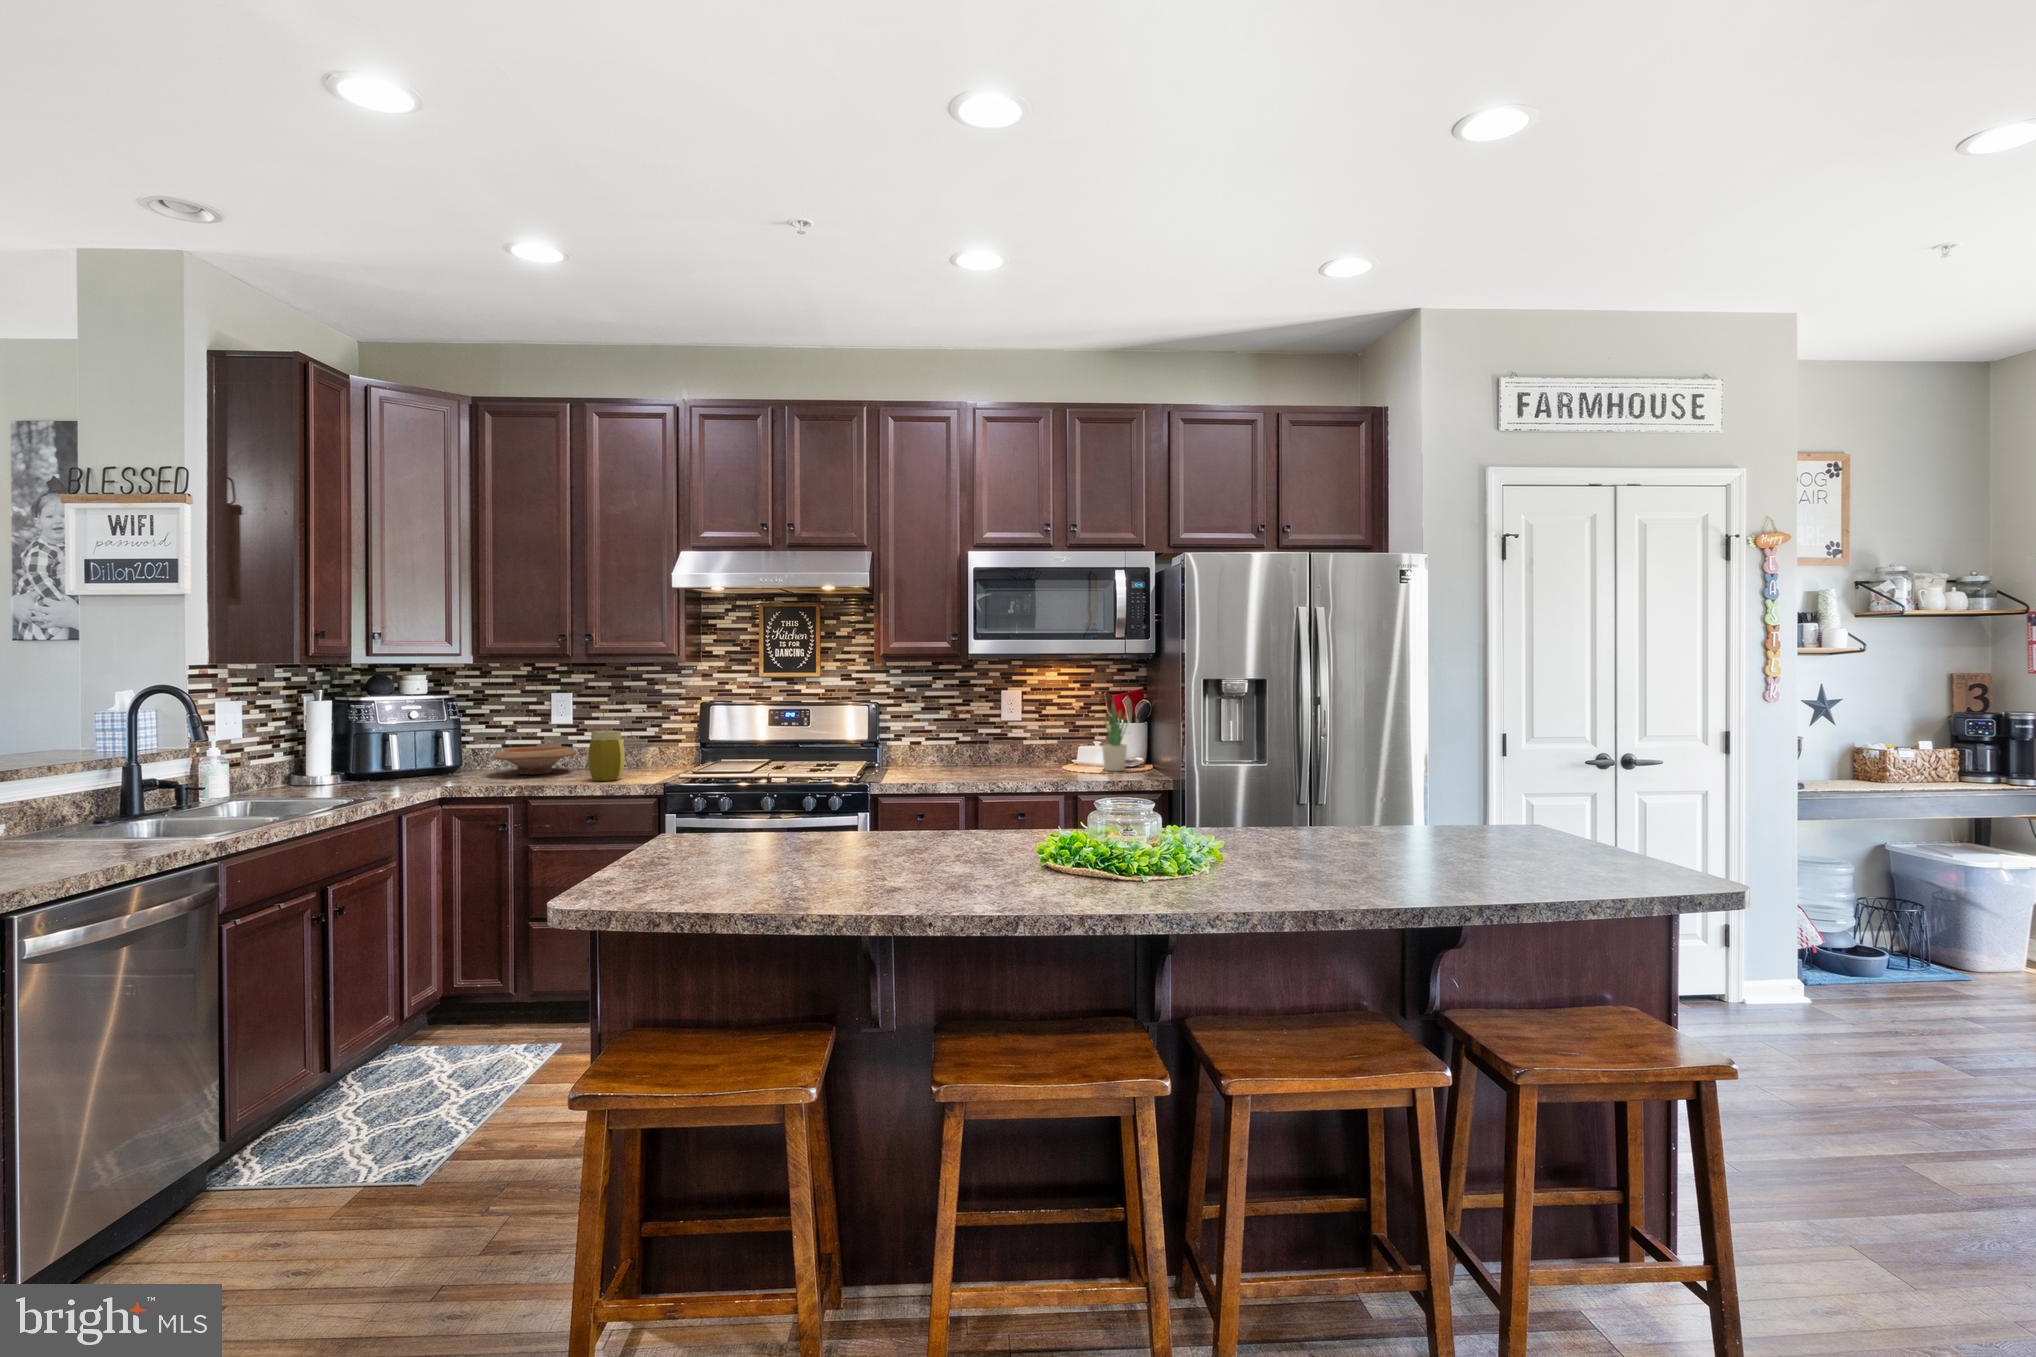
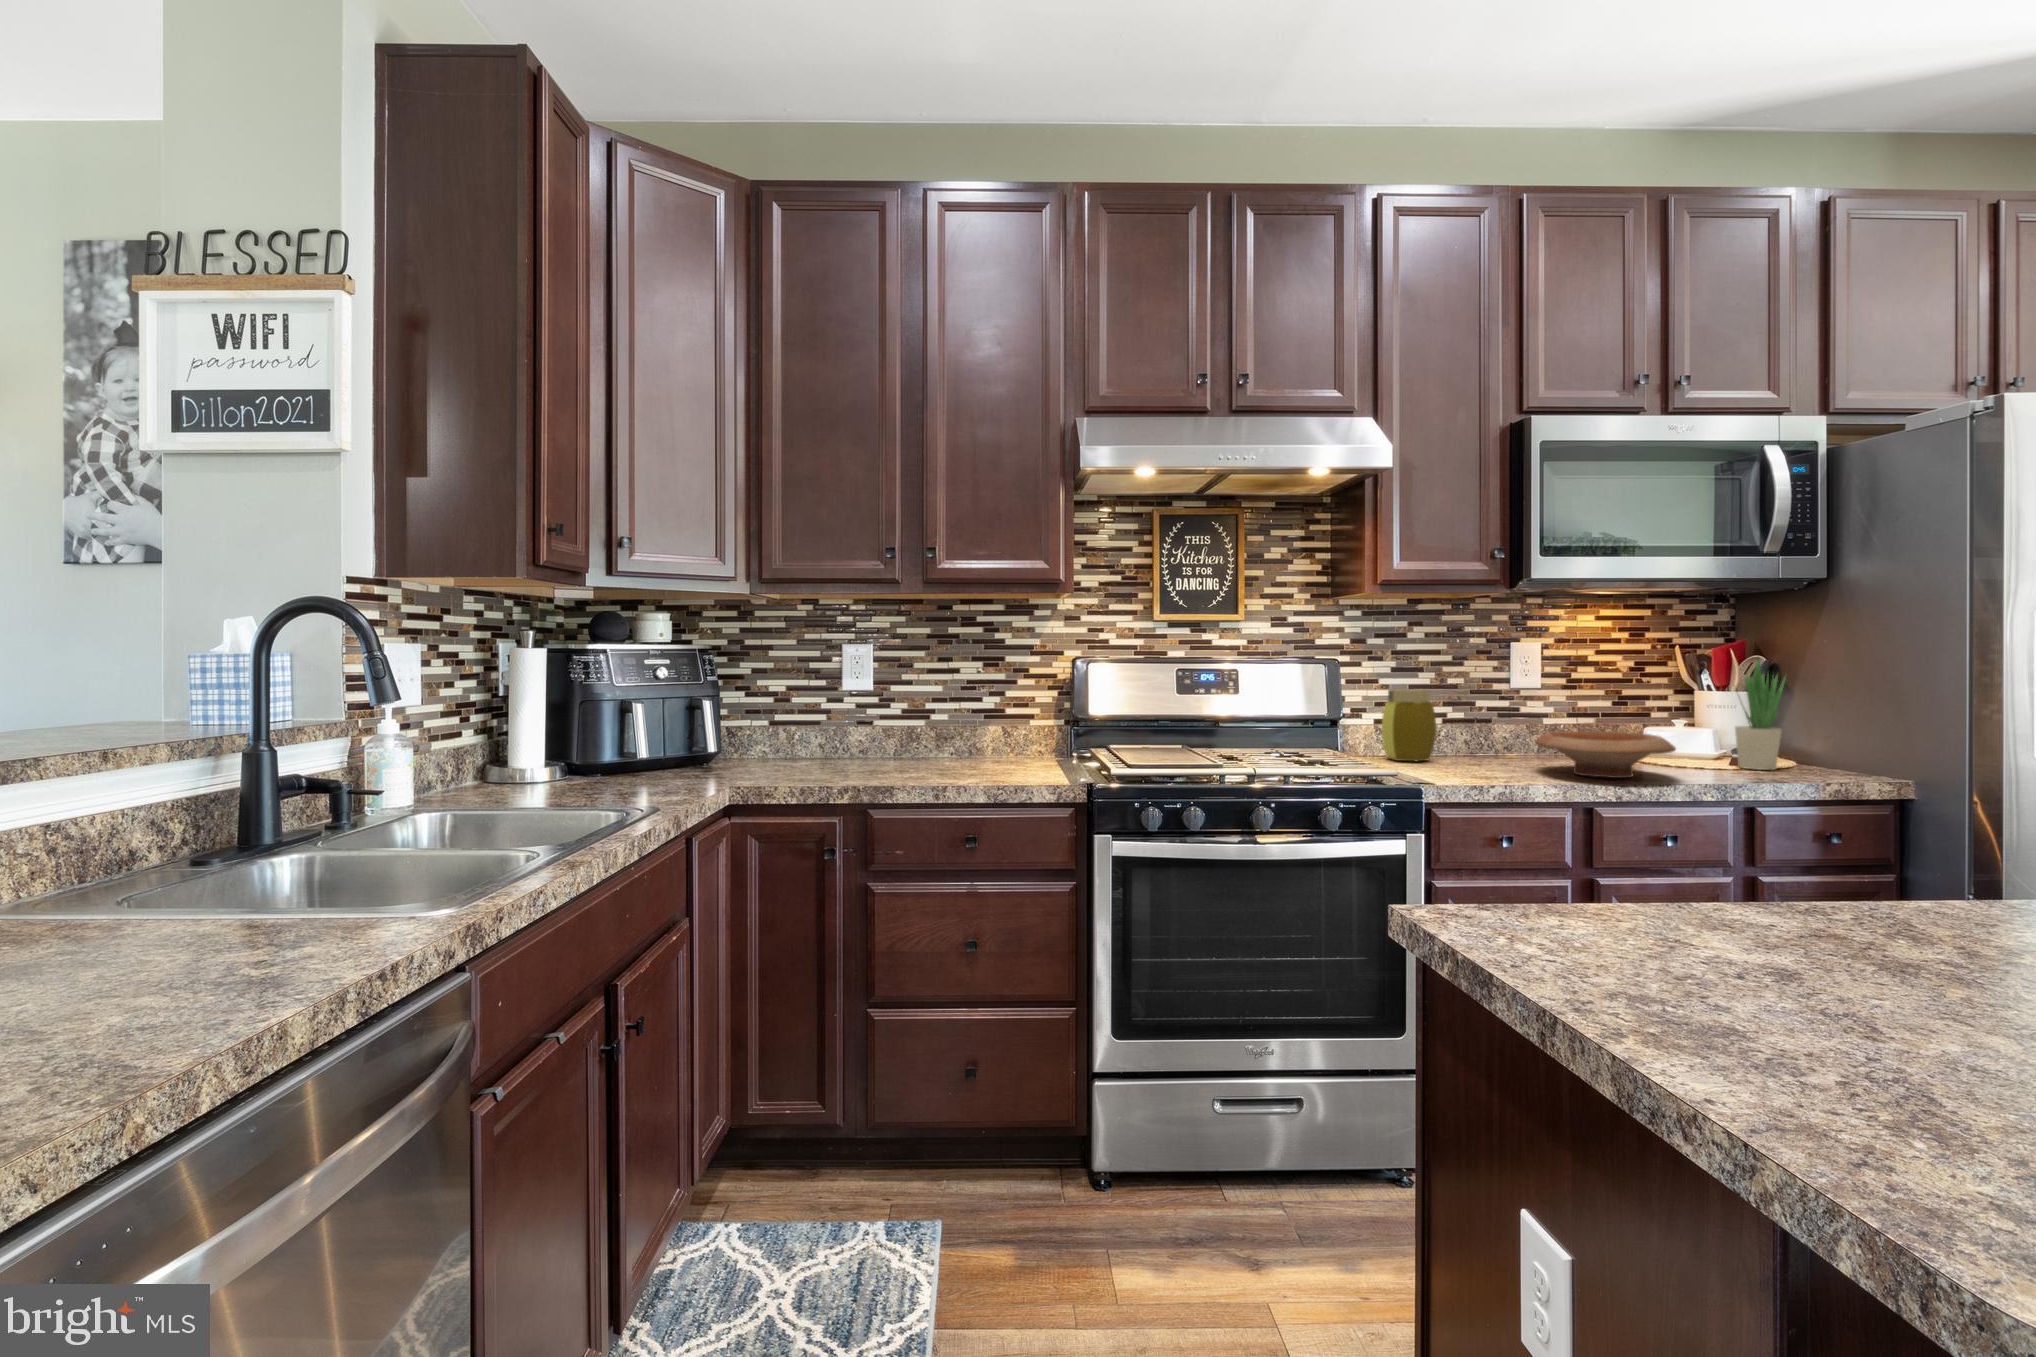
jar: present [588,730,625,781] -> present [1382,689,1436,762]
wooden bowl: present [493,746,576,774] -> present [1535,731,1676,778]

